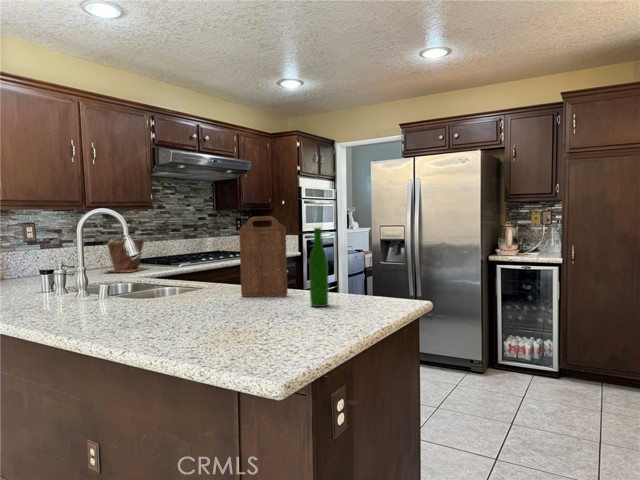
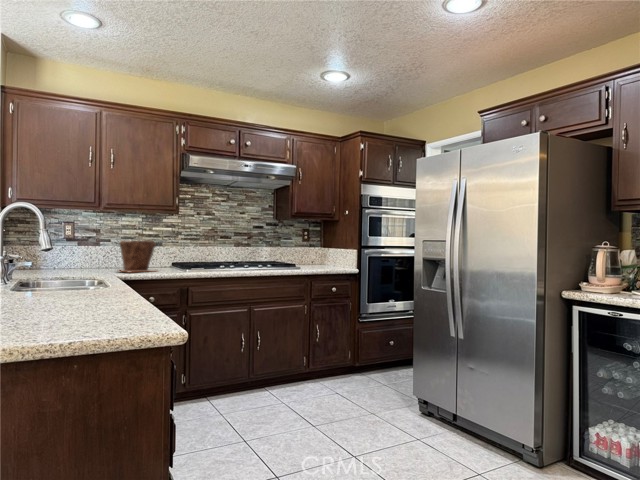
cutting board: present [239,216,287,296] -> none [57,201,99,308]
wine bottle: present [310,228,328,307] -> none [26,208,61,329]

